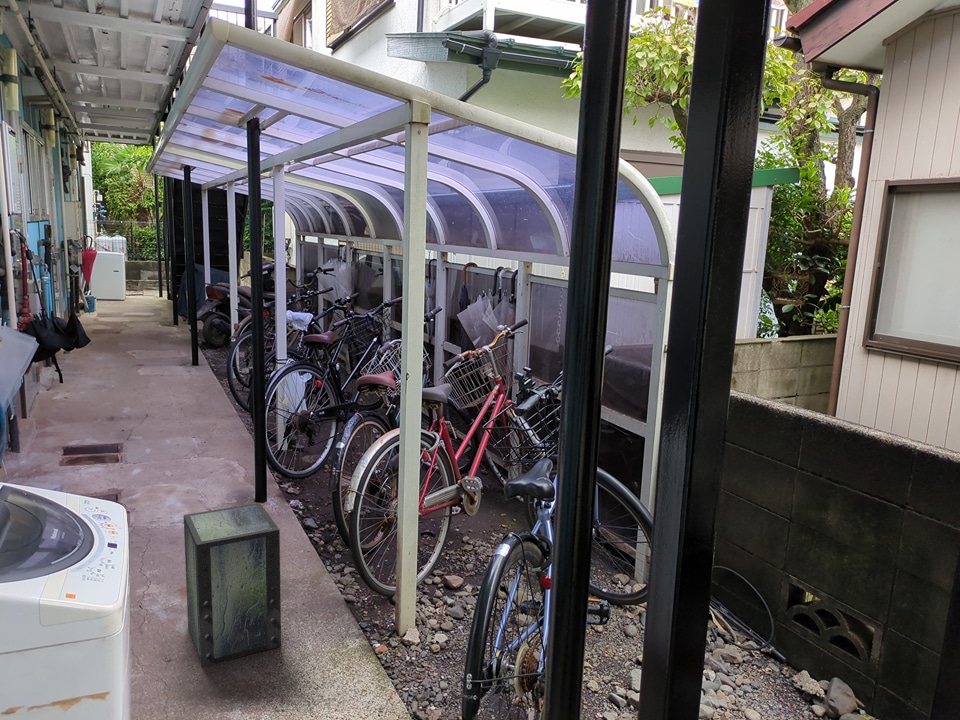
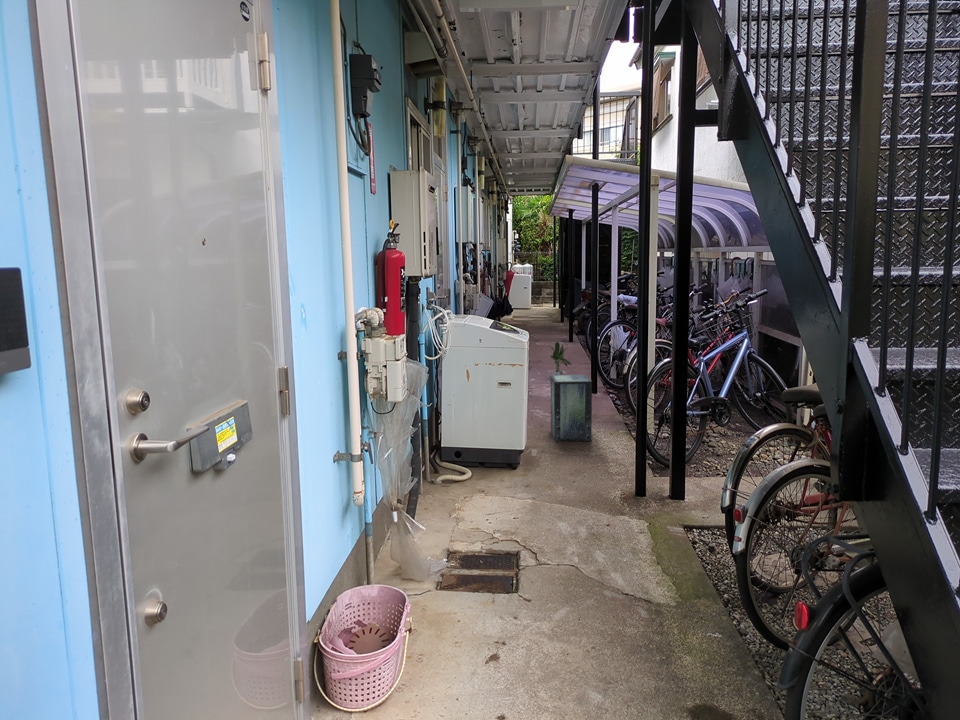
potted plant: none [164,392,209,454] -> present [550,342,571,375]

